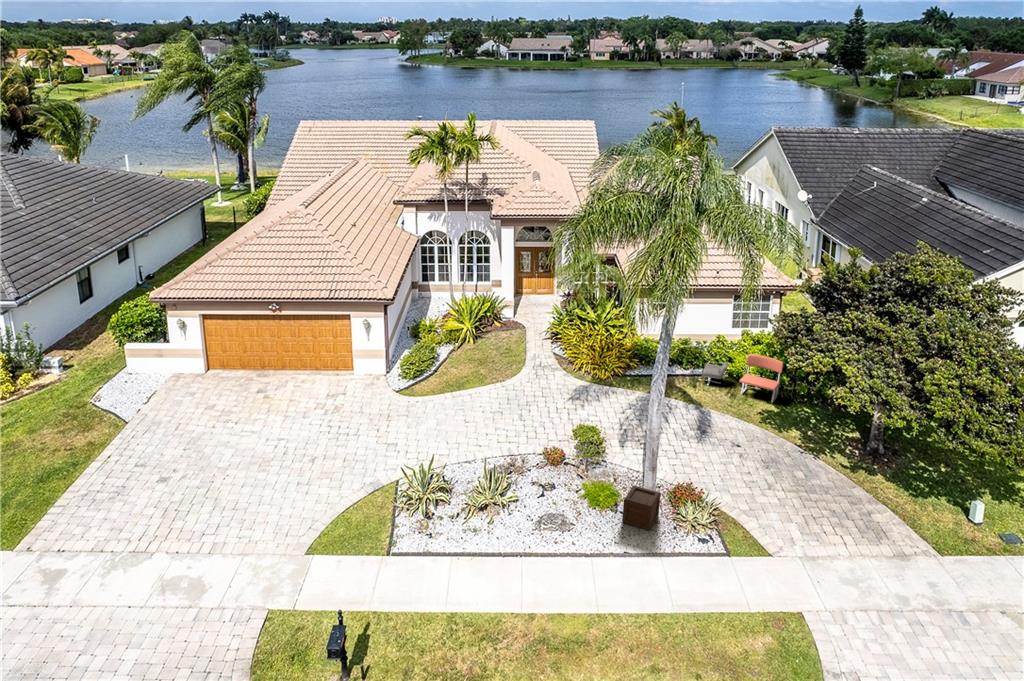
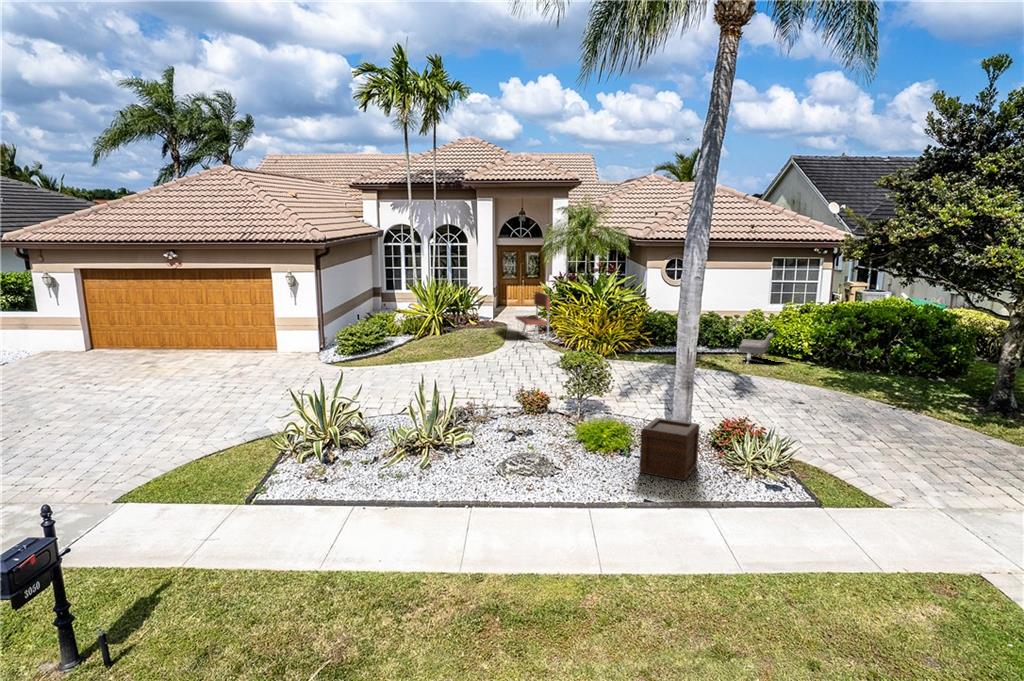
bench: present [740,354,784,402] -> present [516,292,550,342]

